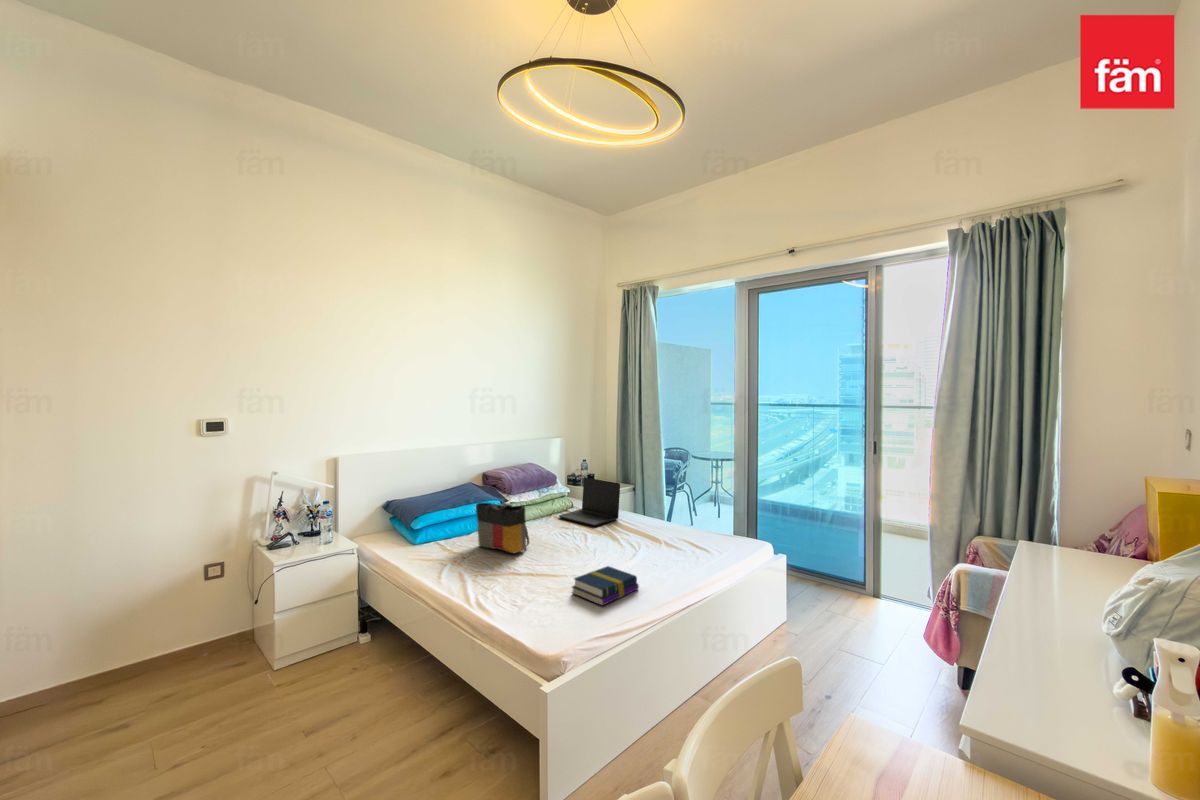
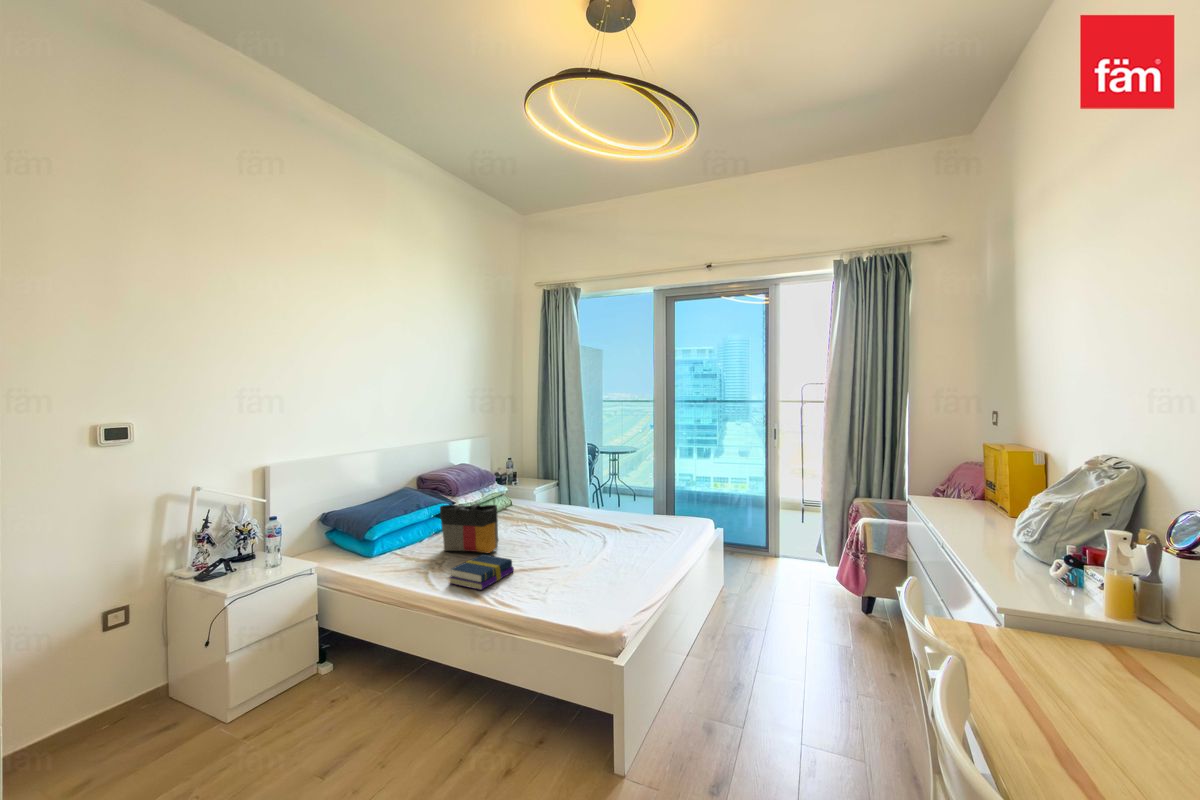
laptop: present [559,478,620,526] -> none [506,474,566,520]
book: present [572,566,639,605] -> present [449,554,514,590]

